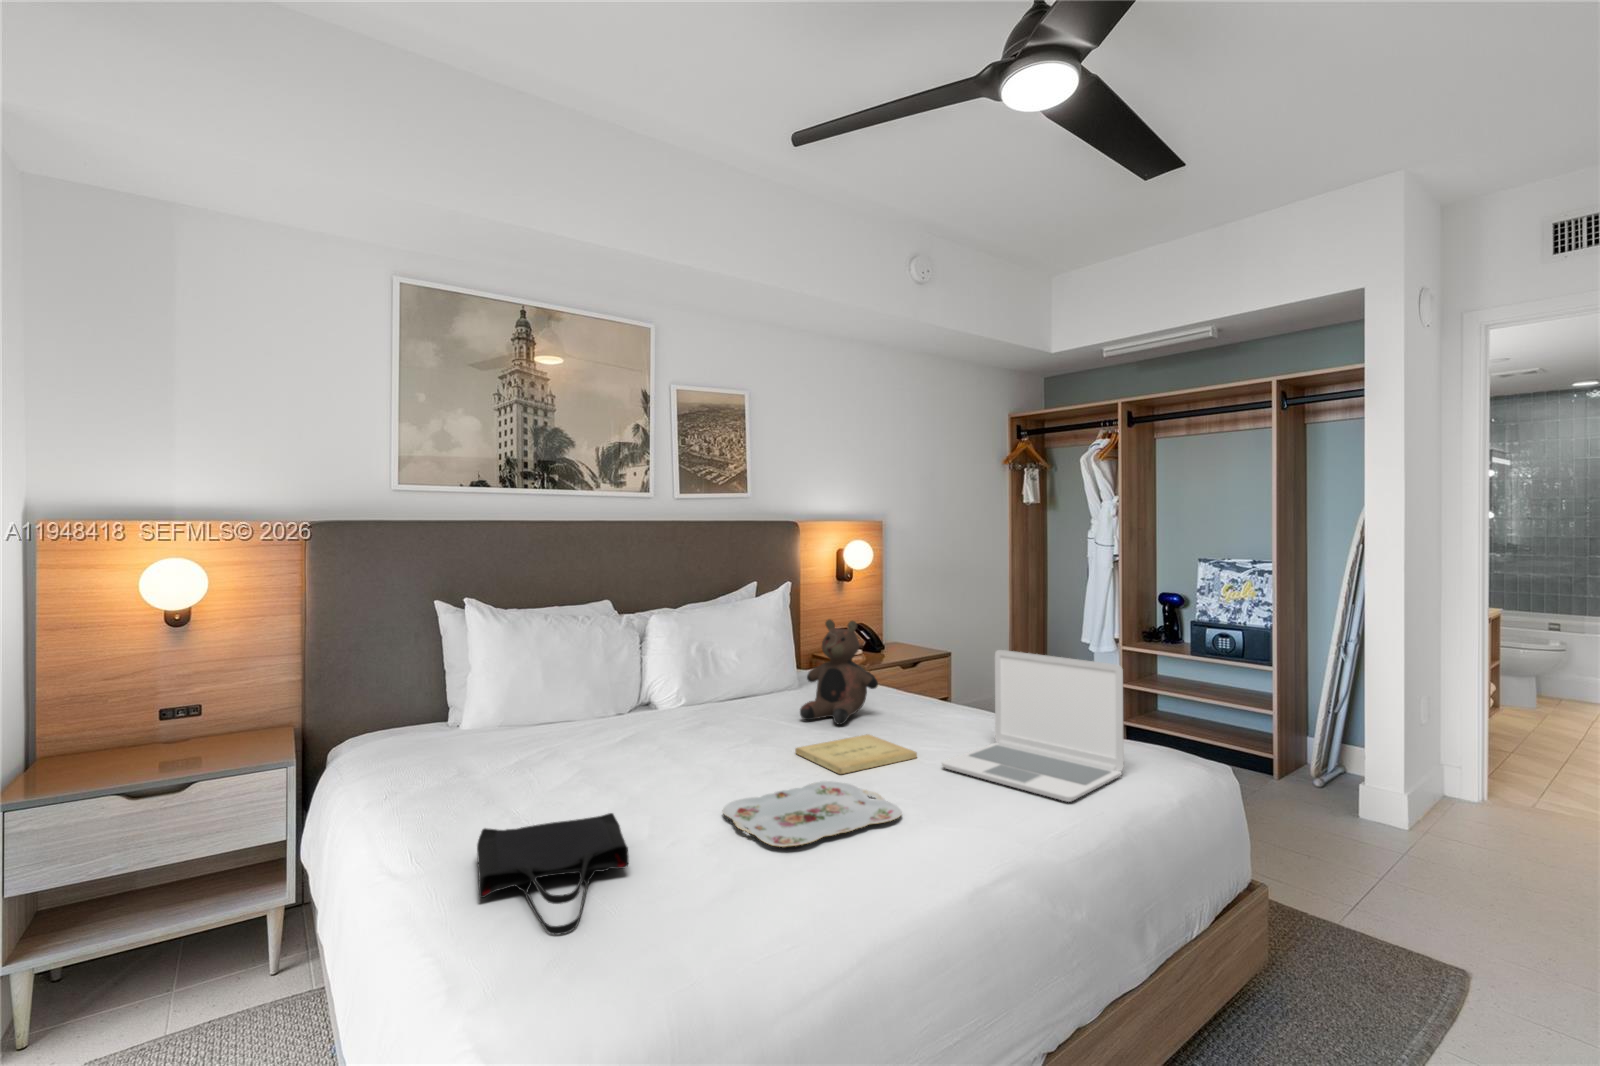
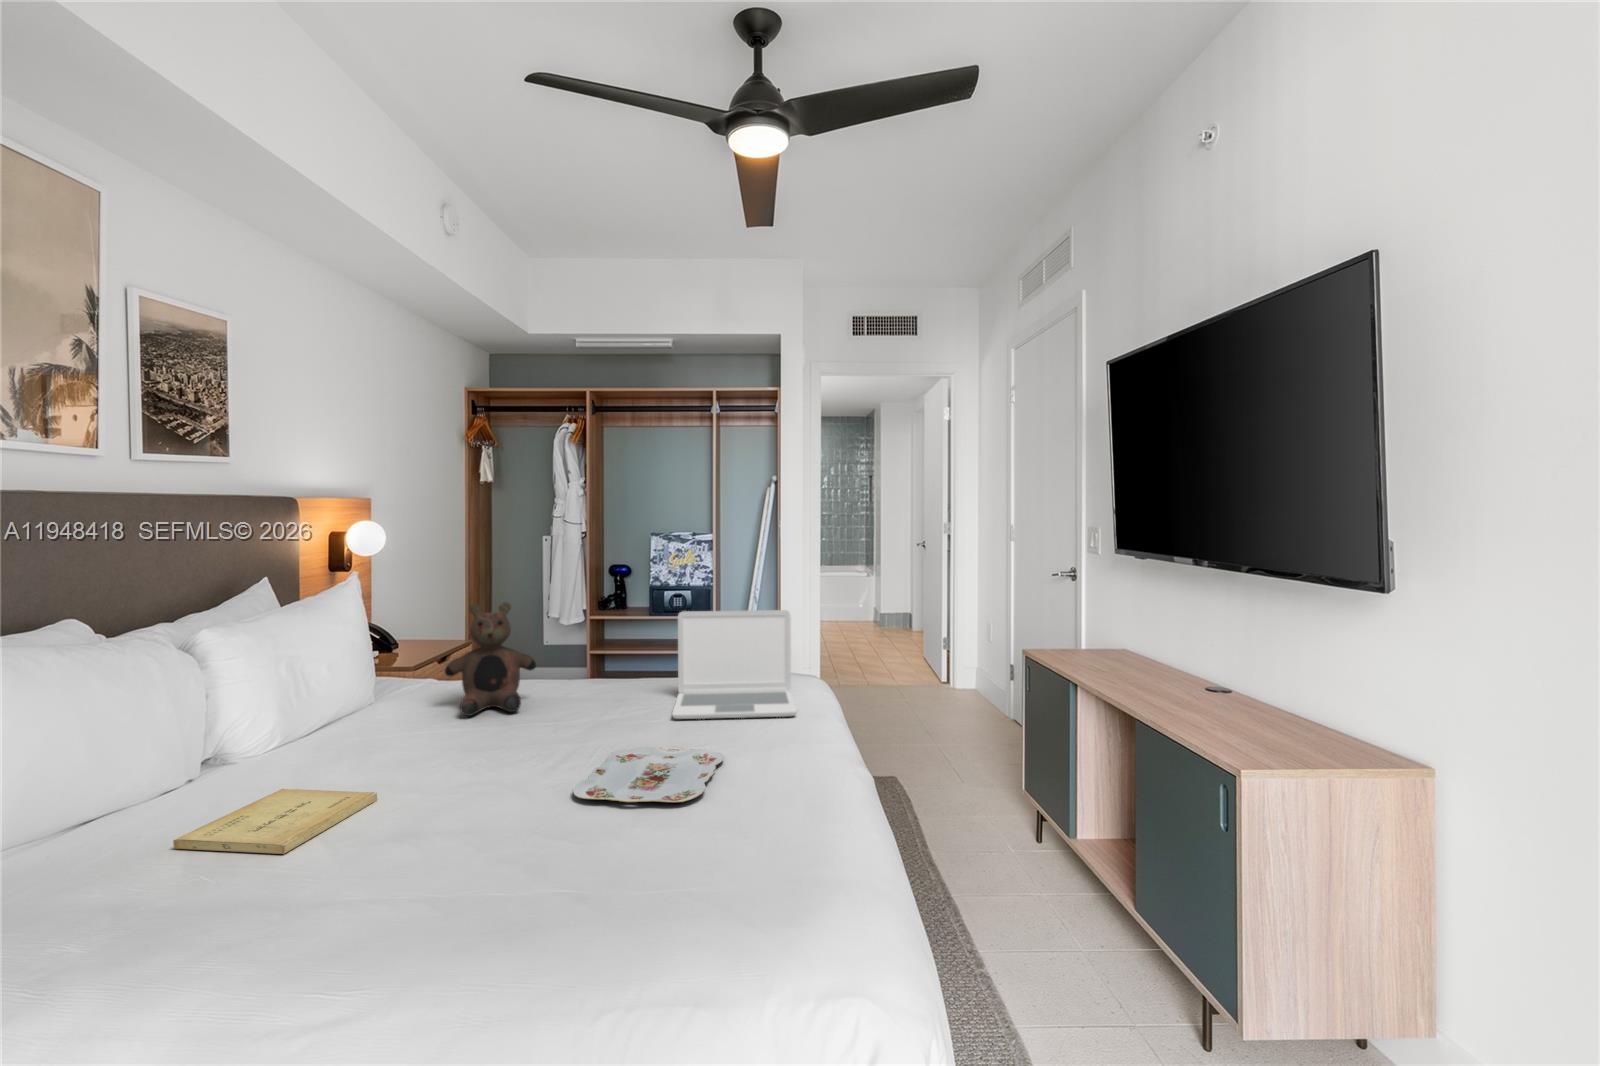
book: present [795,734,917,774] -> present [173,789,377,854]
tote bag: present [477,813,629,935] -> none [408,828,664,942]

